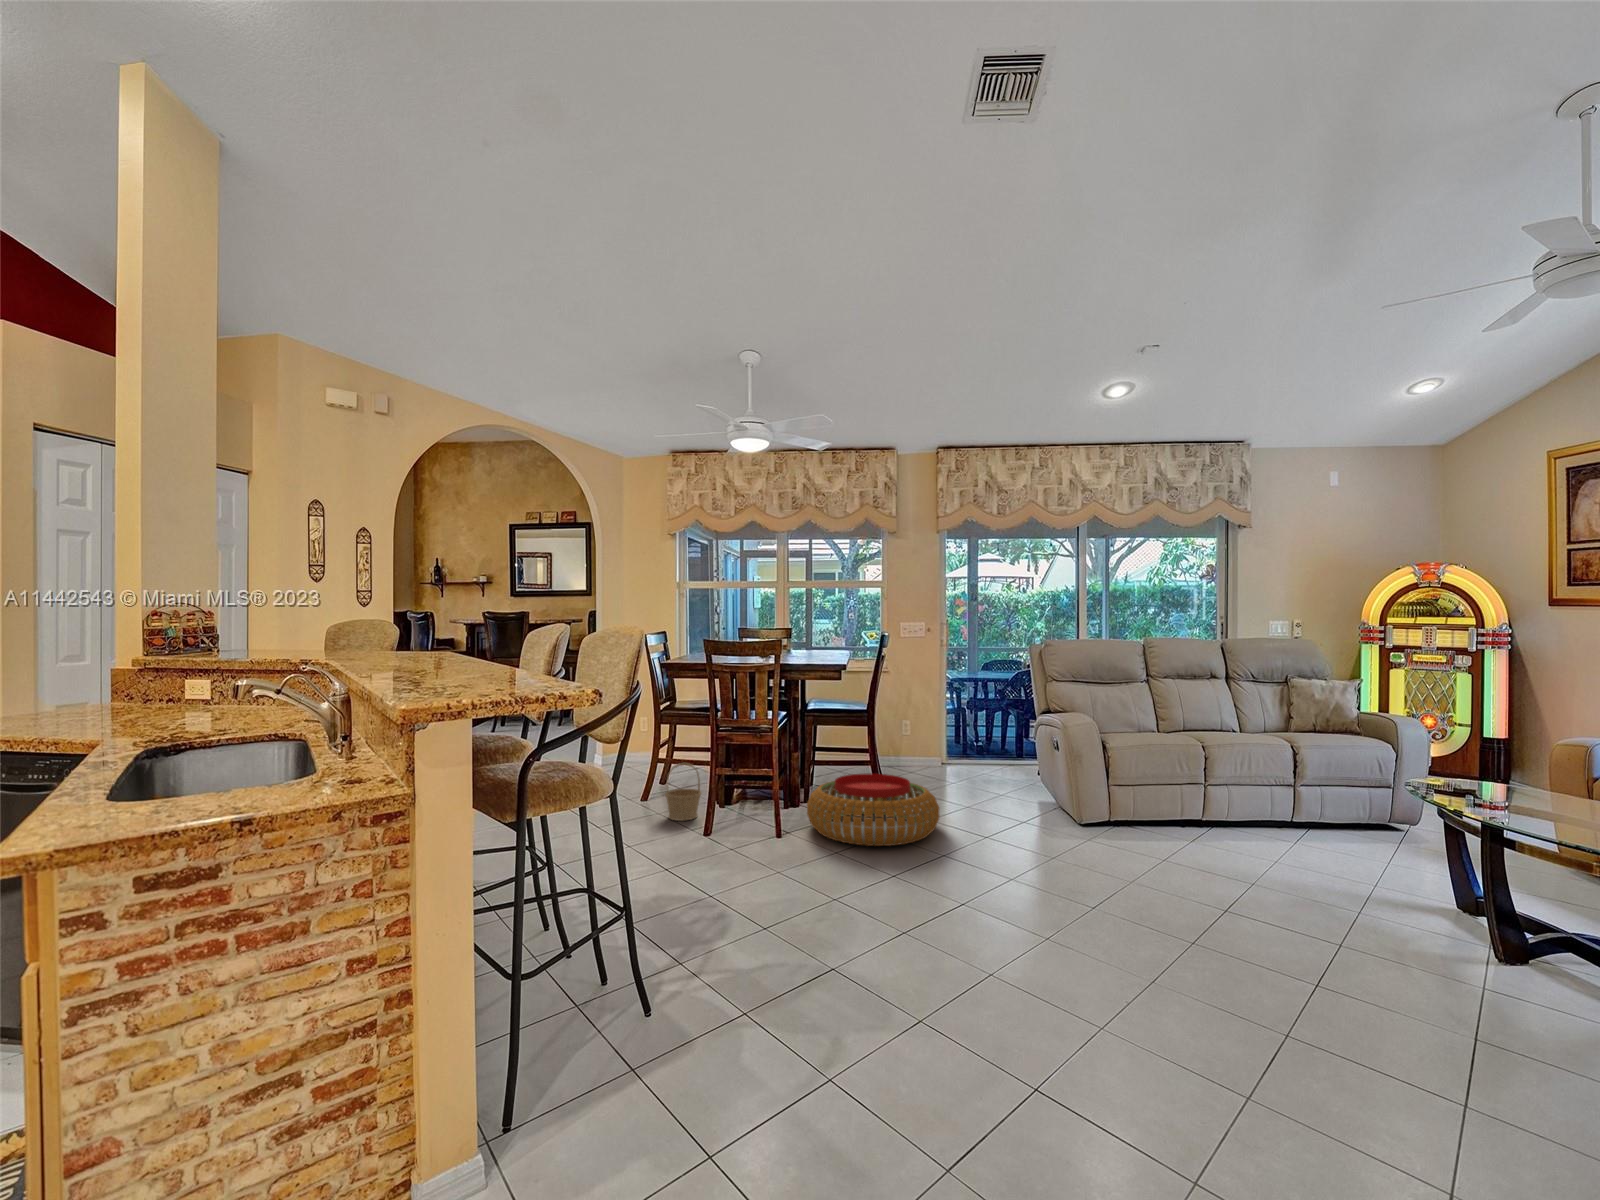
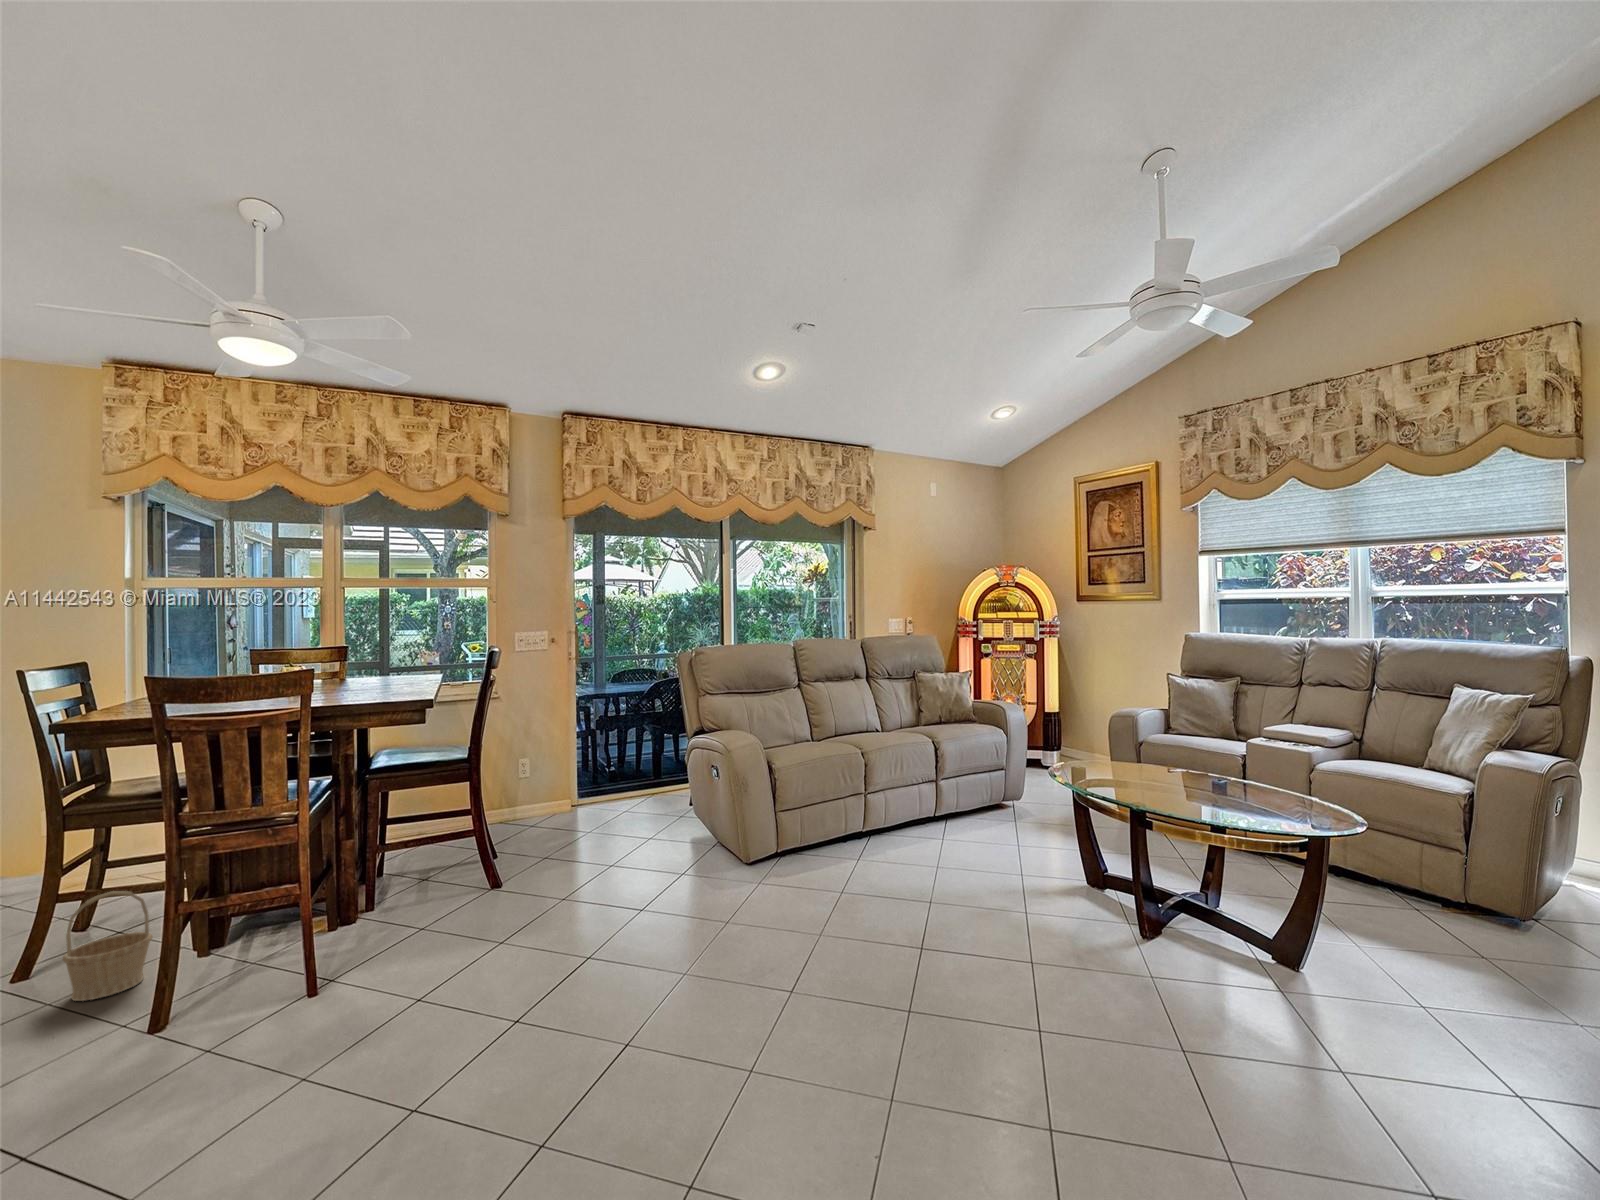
pouf: present [807,774,939,846] -> none [363,843,573,963]

